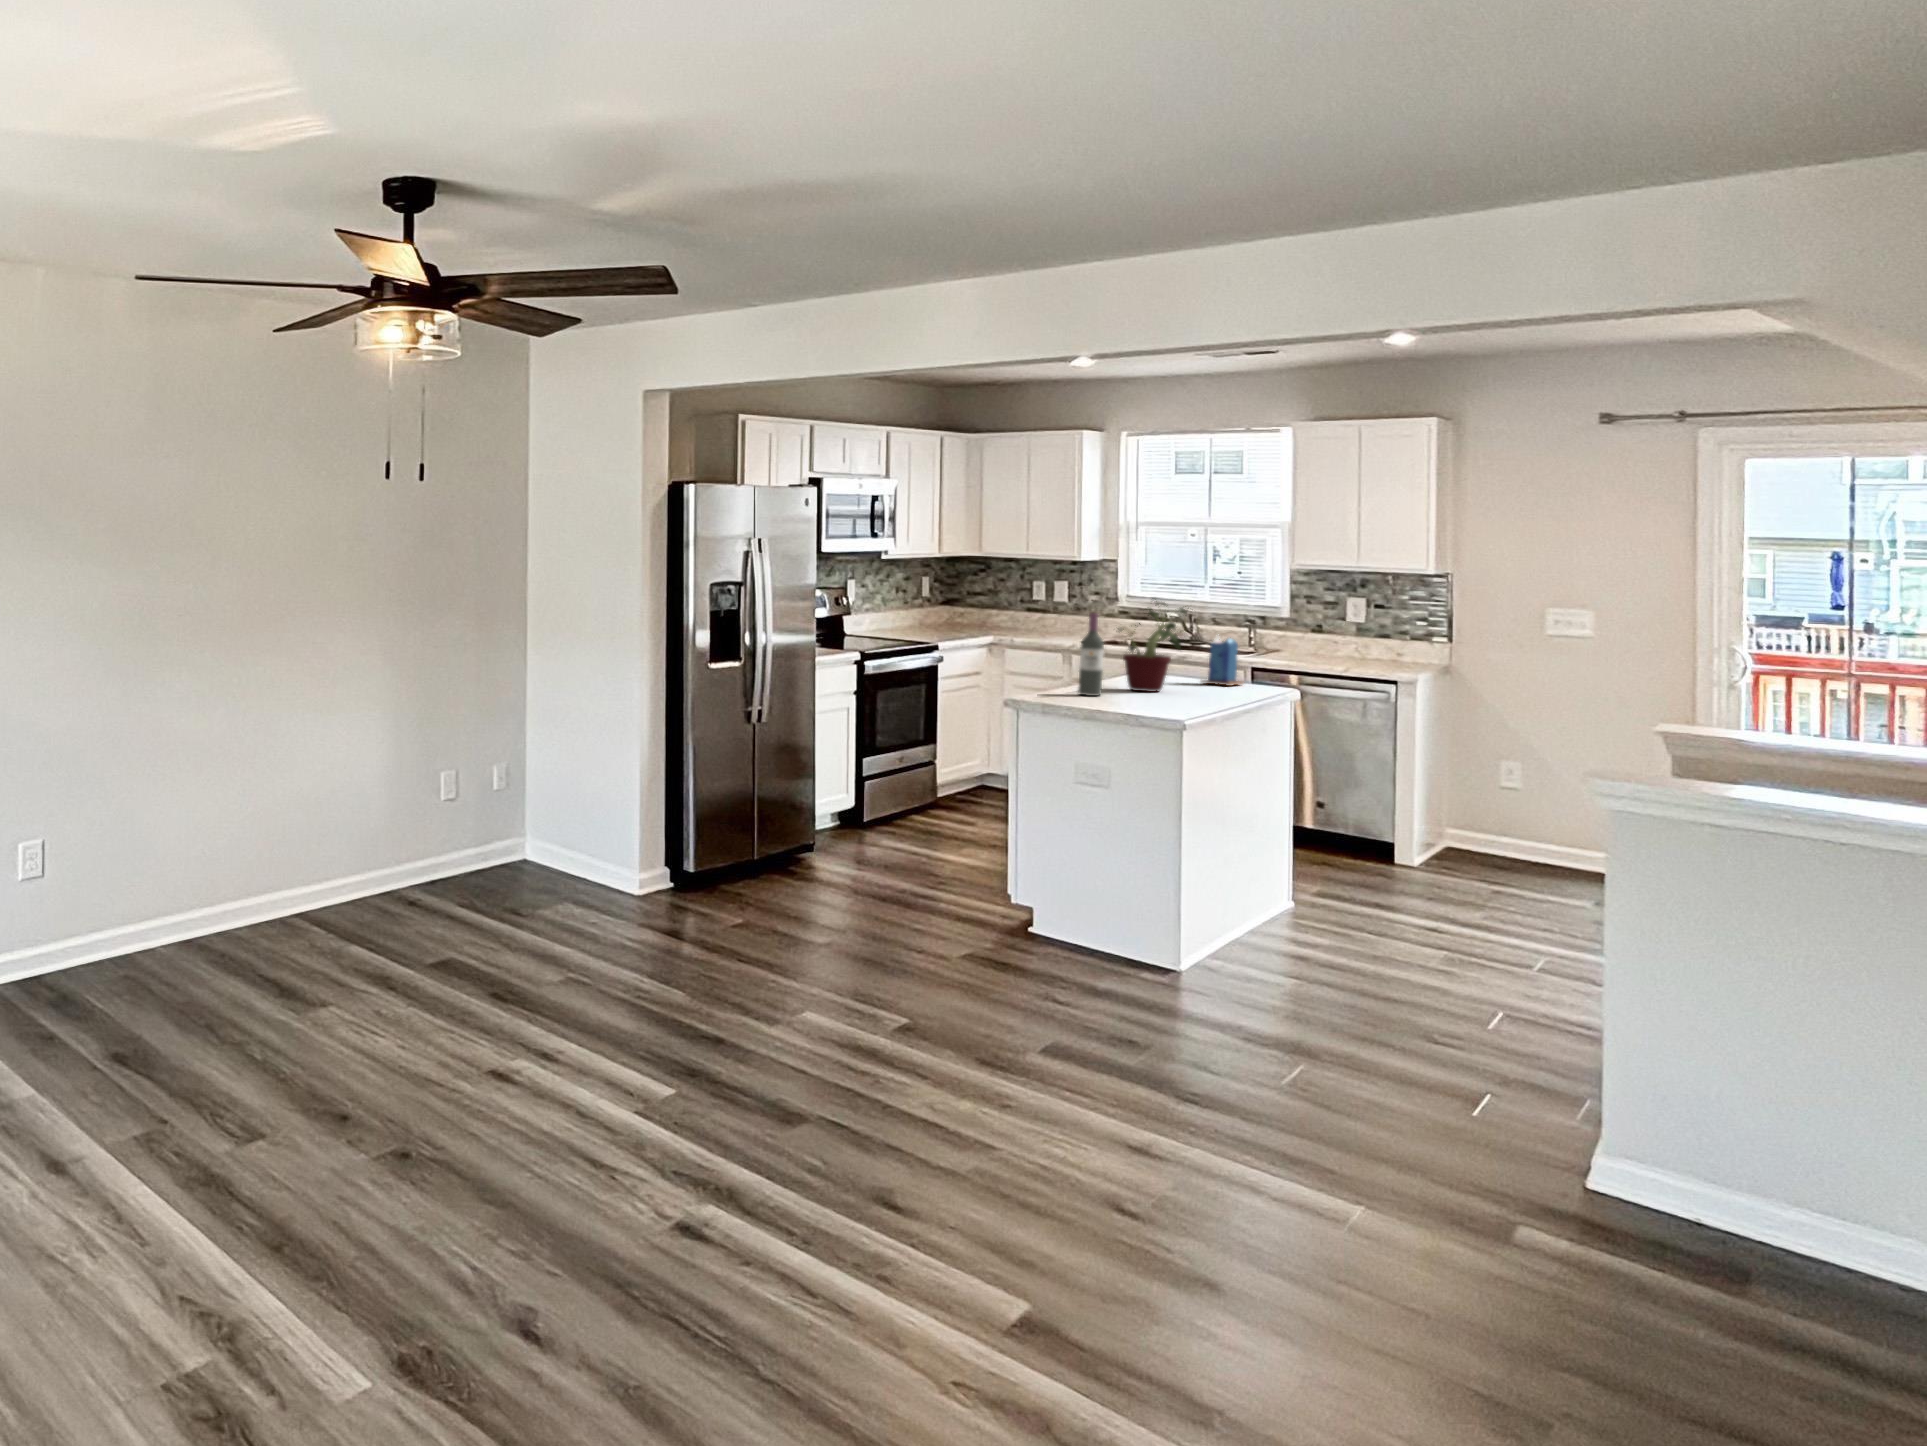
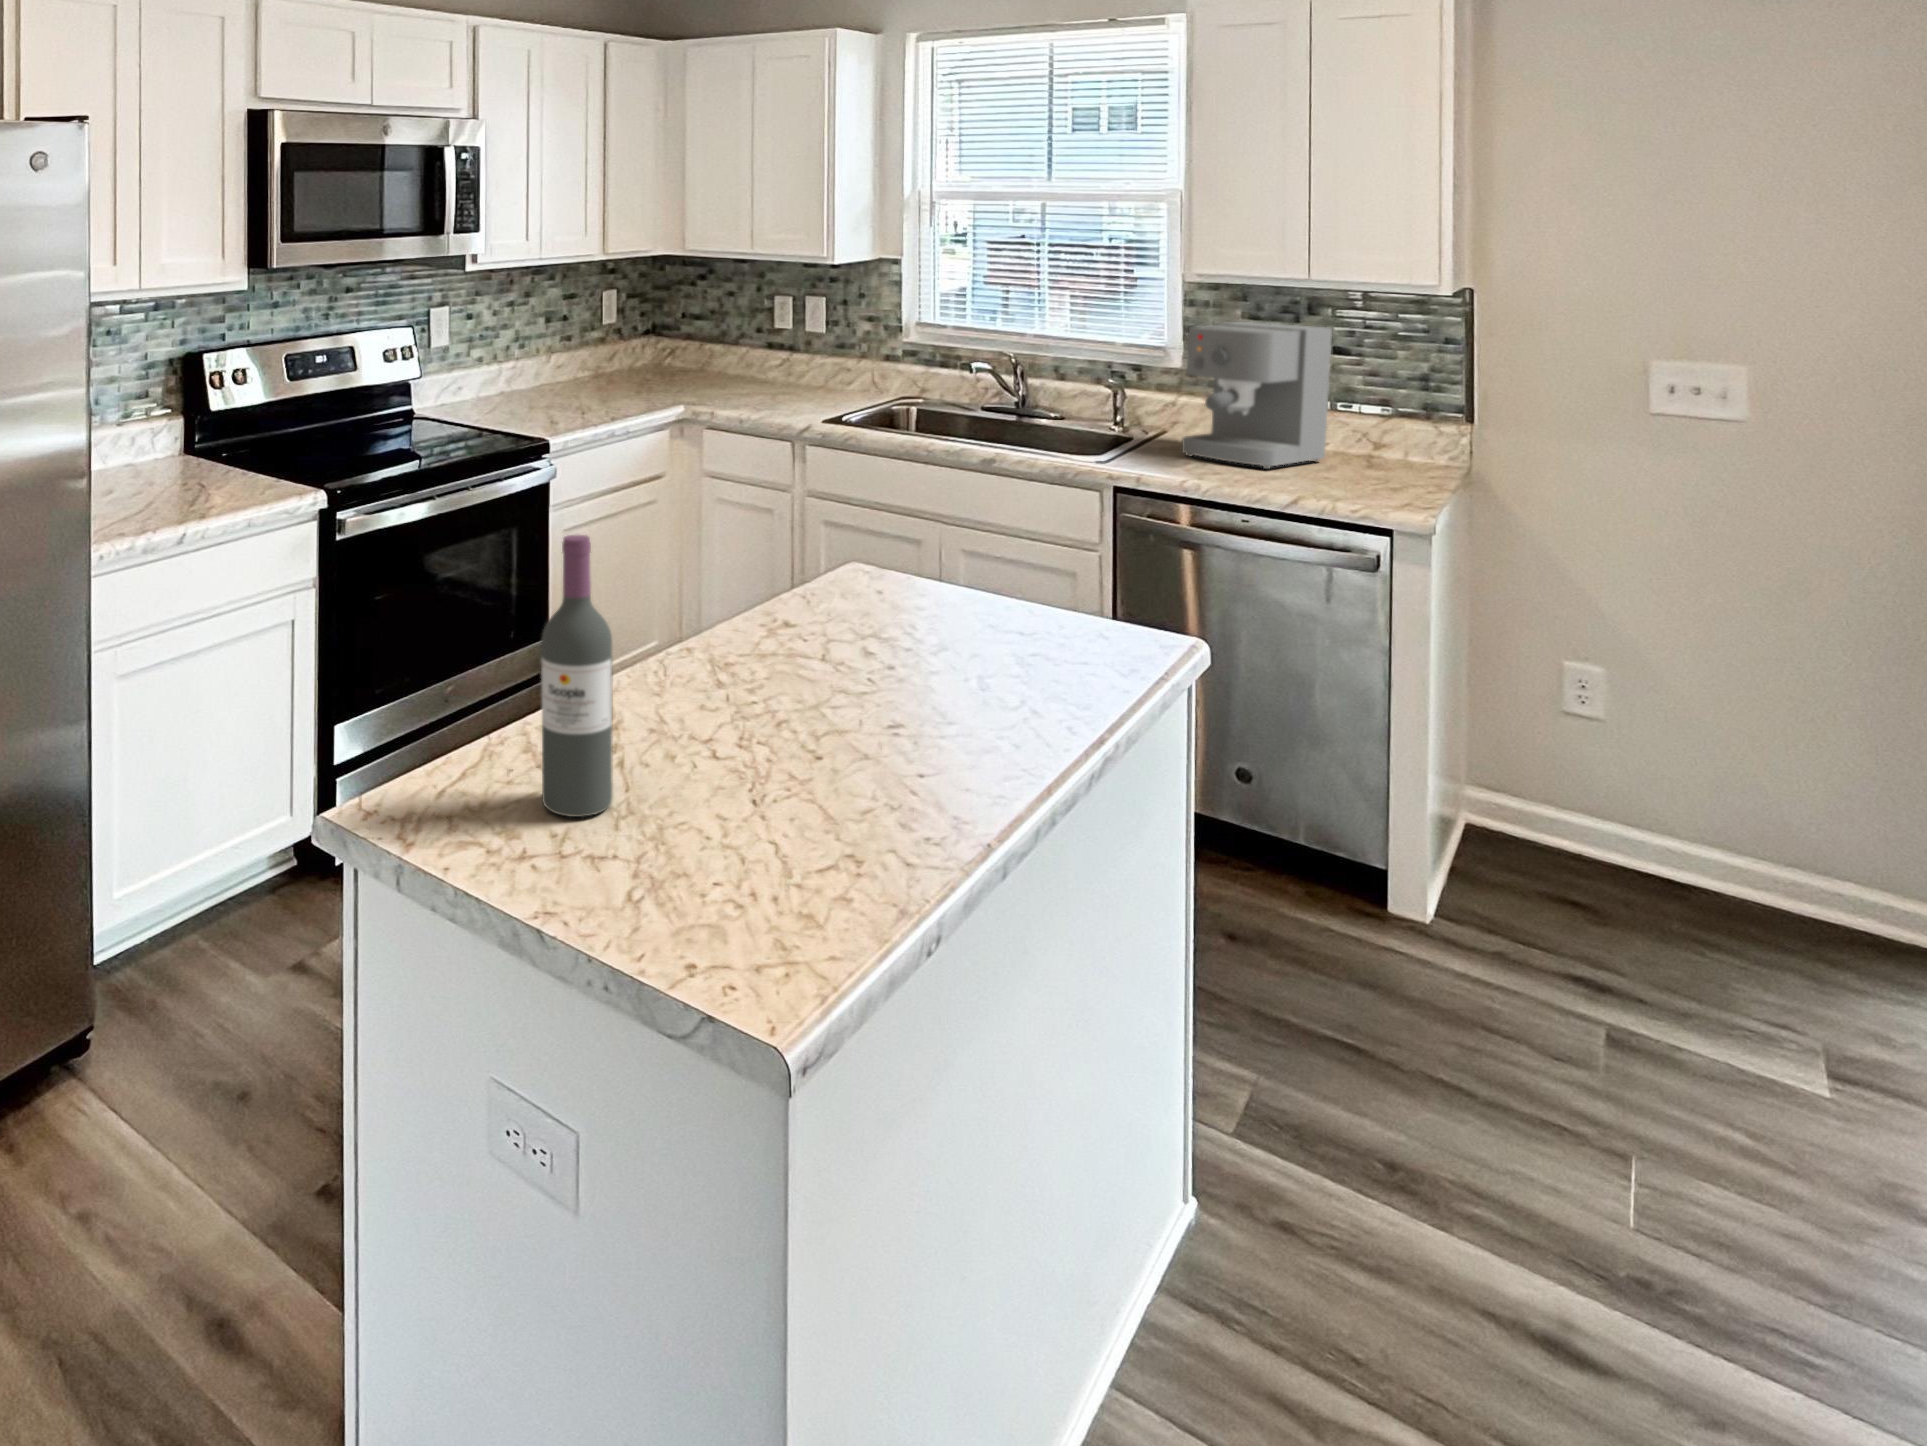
coffee maker: none [1288,590,1373,661] -> present [1182,322,1332,469]
potted plant: present [1117,599,1189,692] -> none [690,450,917,749]
candle: present [1201,638,1243,686] -> none [963,519,1074,670]

